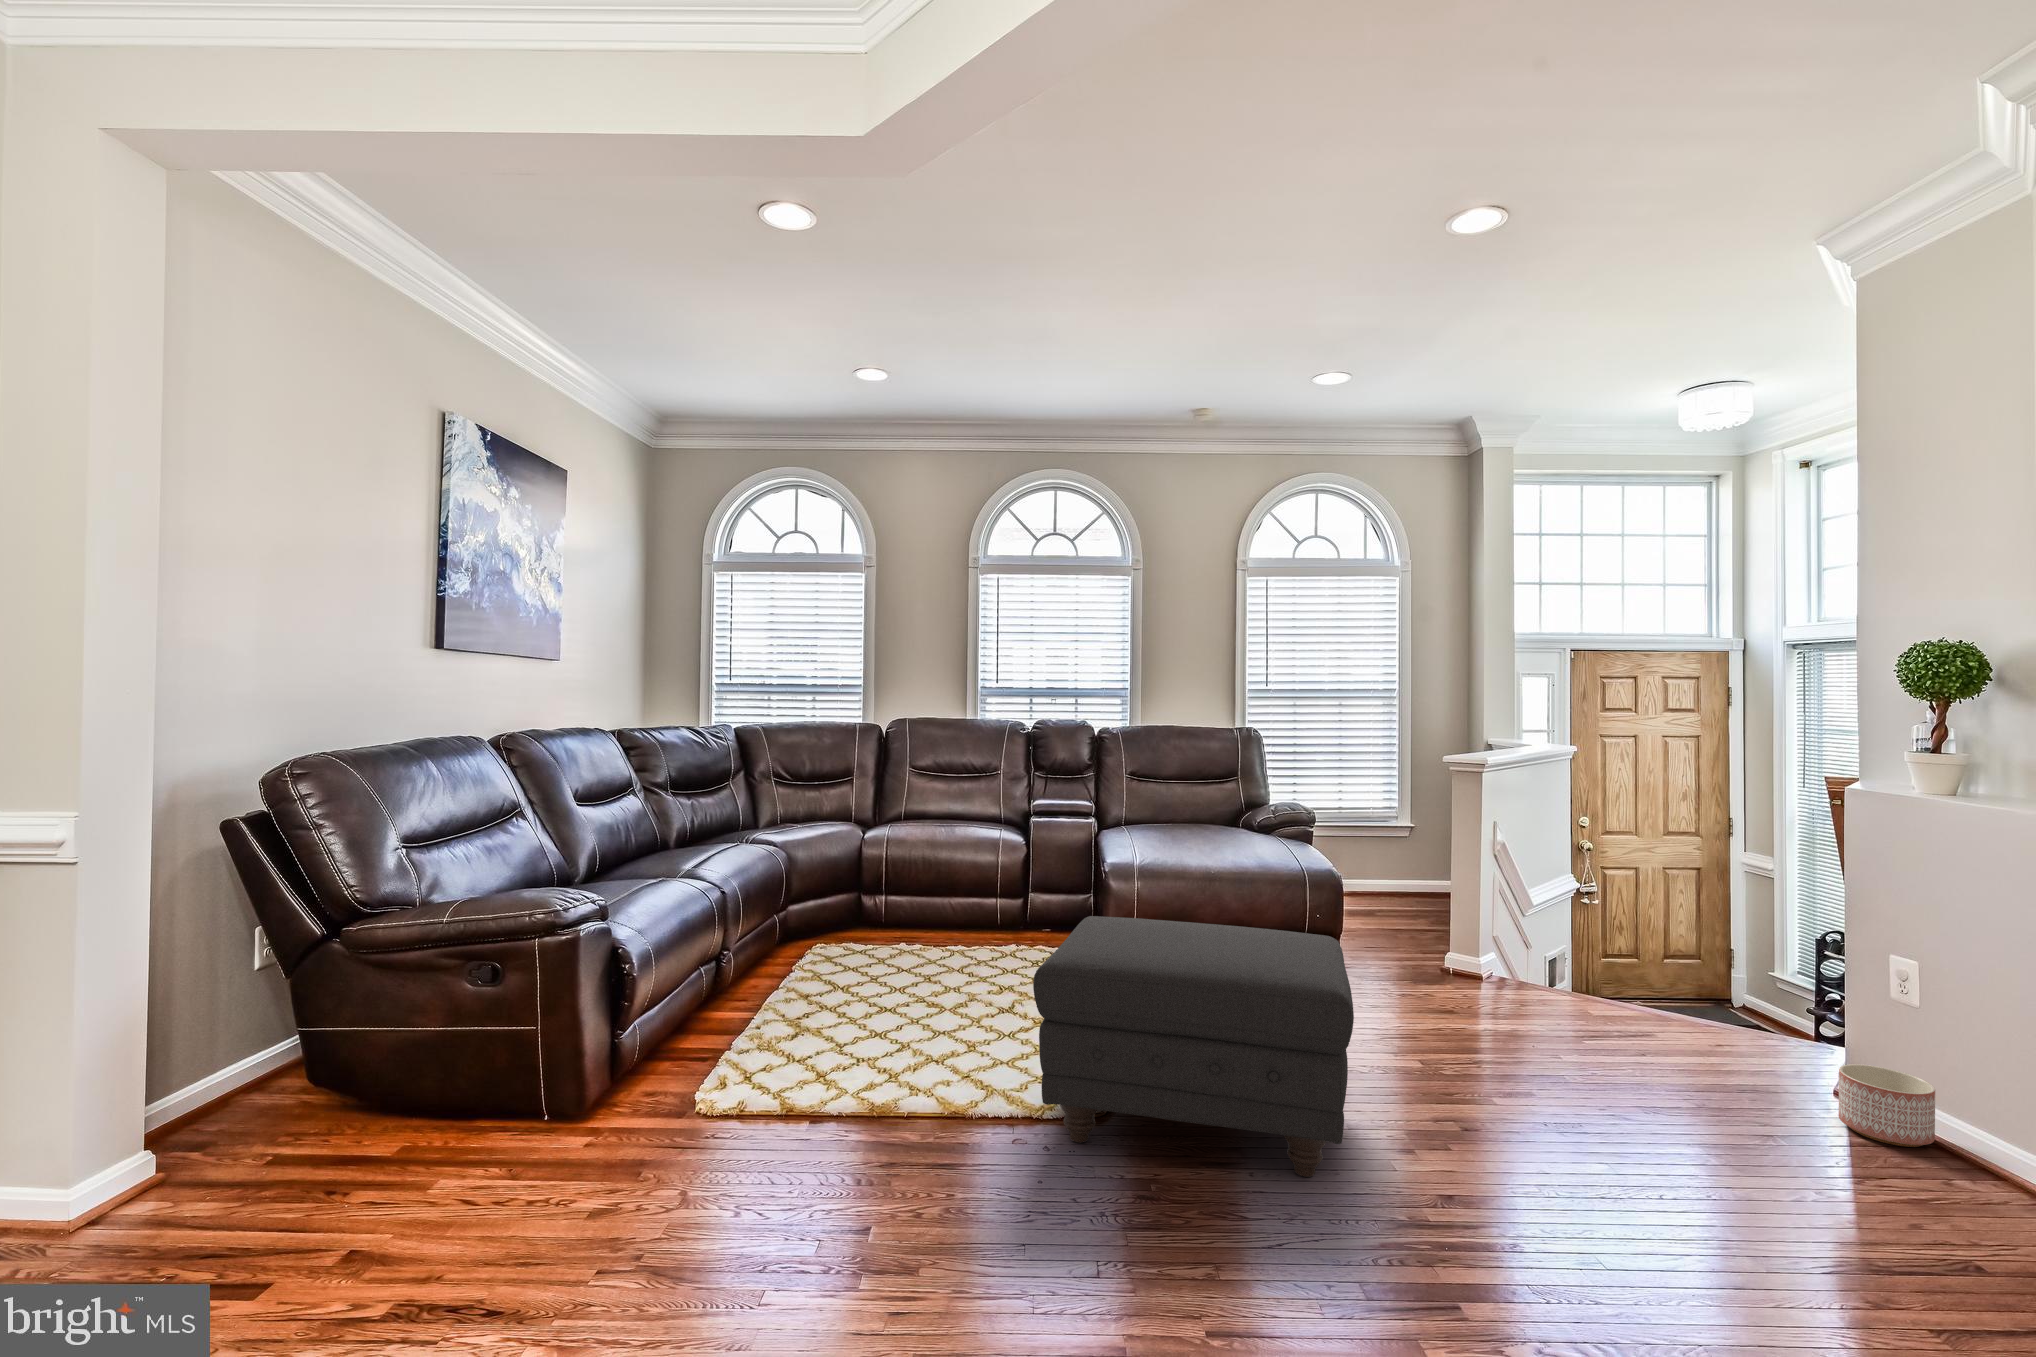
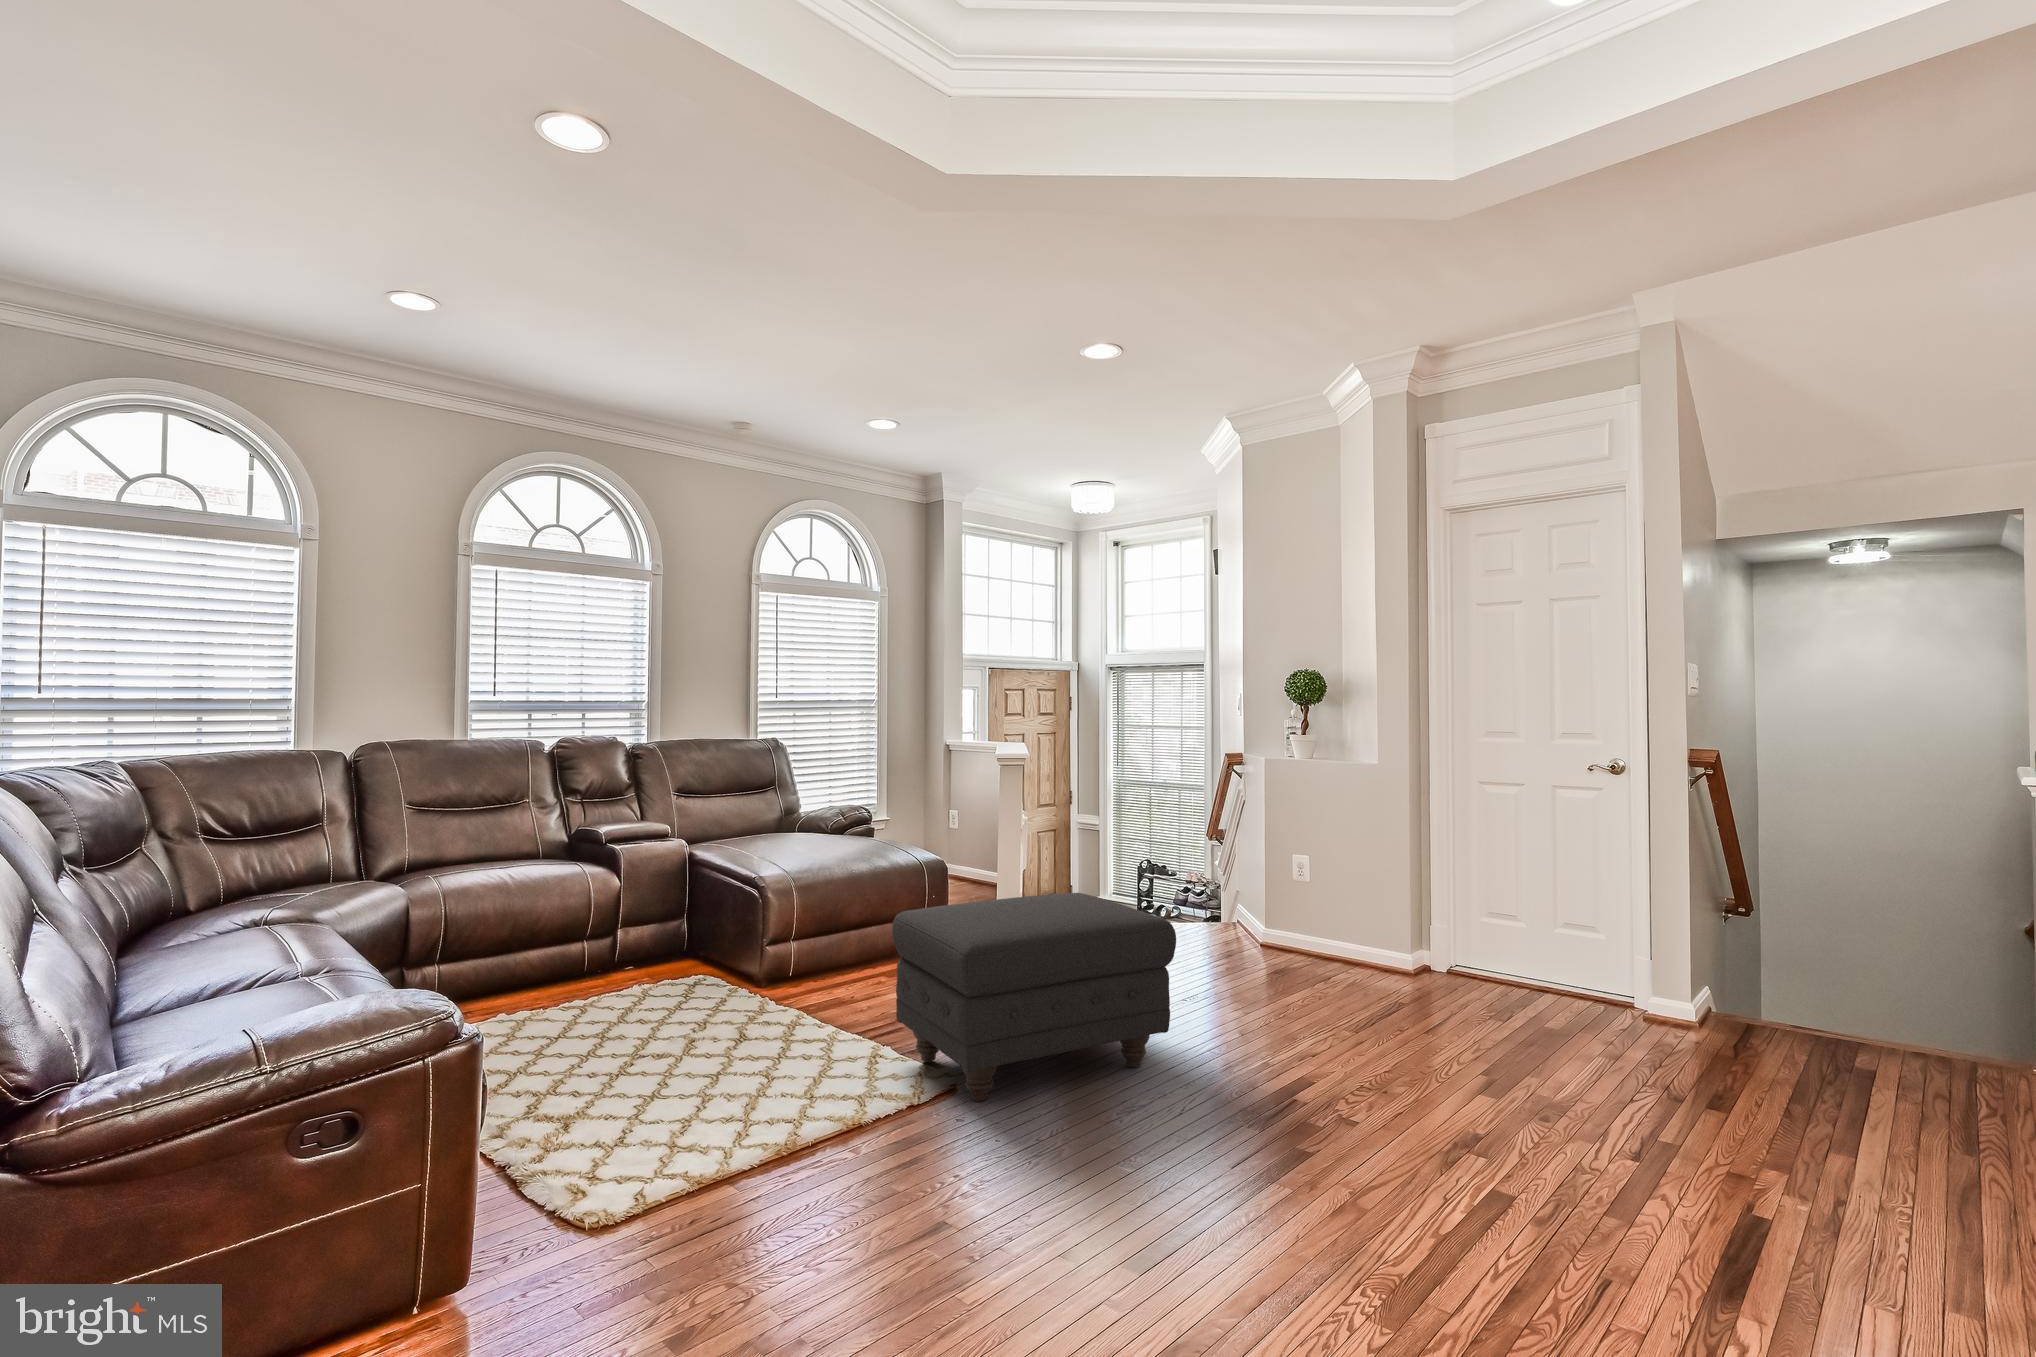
planter: present [1839,1064,1935,1147] -> none [1286,922,1329,963]

